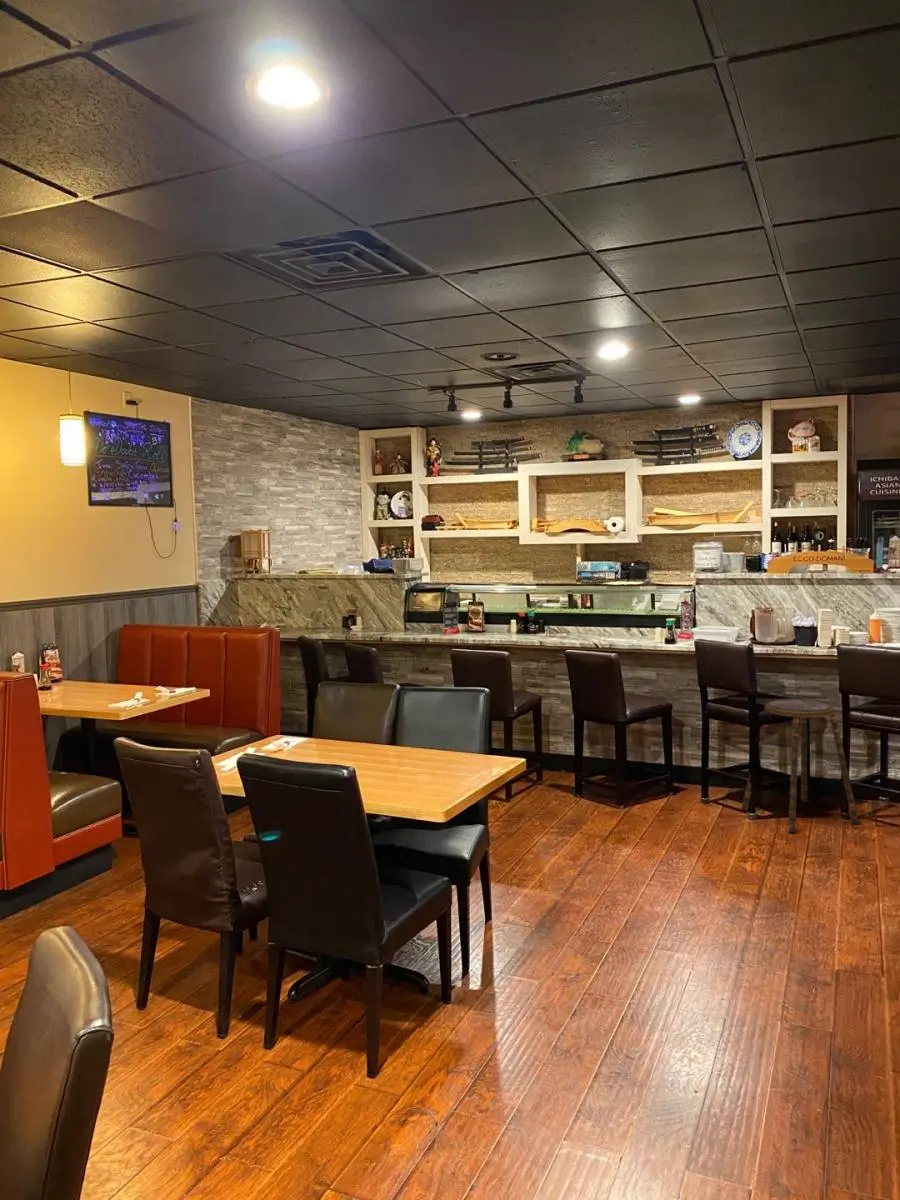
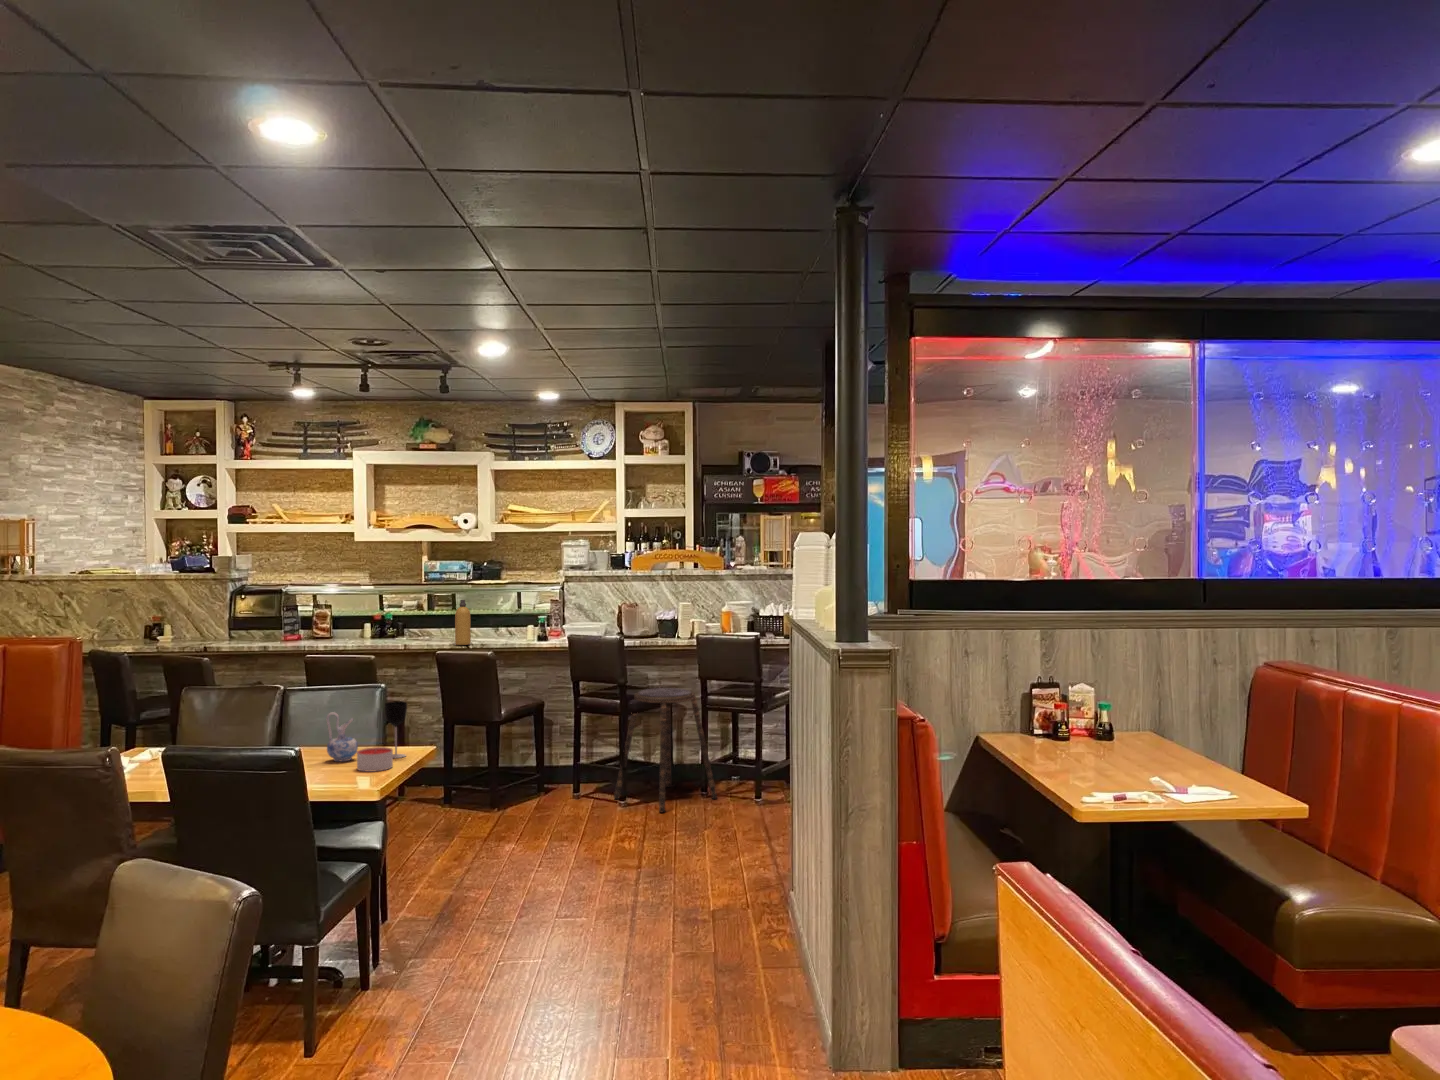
bottle: none [586,602,601,645] -> present [455,600,471,645]
wine glass: none [474,711,496,767] -> present [385,701,407,758]
ceramic pitcher: none [422,718,450,766] -> present [327,712,358,761]
candle: none [442,757,475,782] -> present [357,747,393,771]

